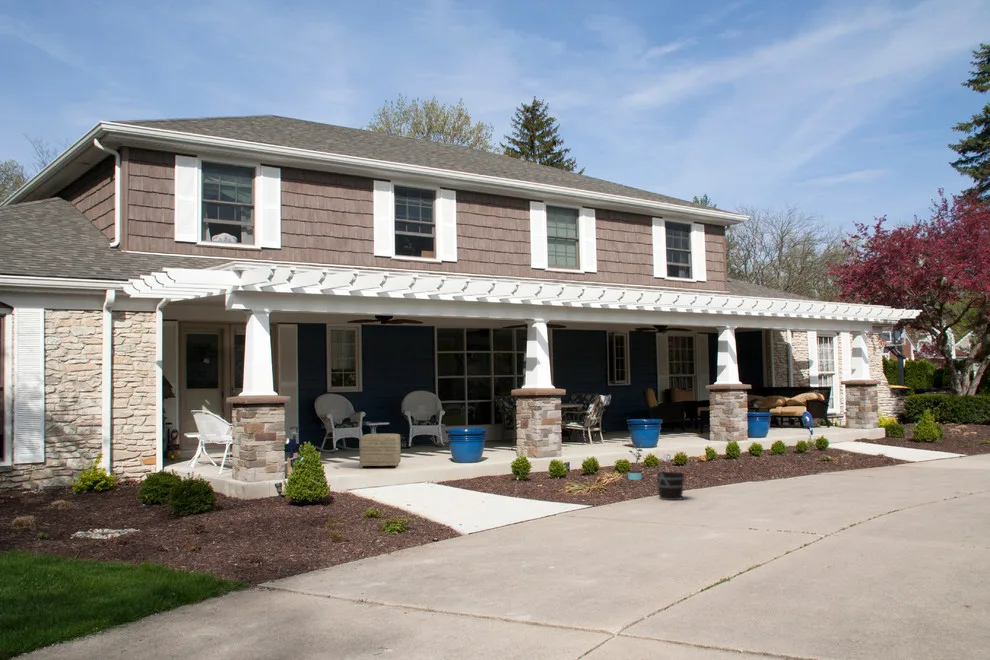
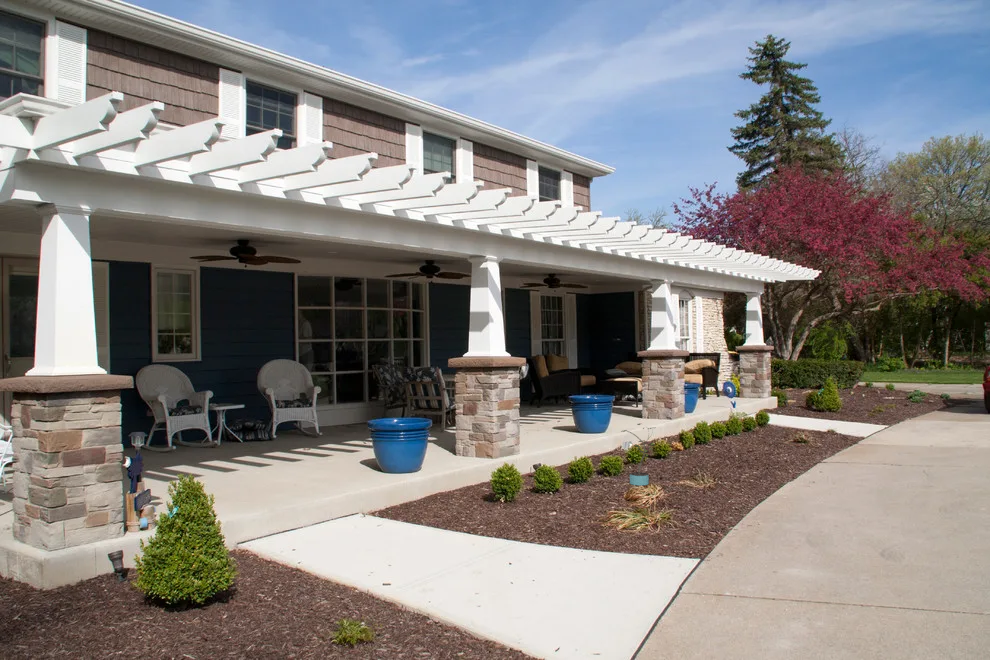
ottoman: present [359,433,401,468] -> none [240,430,305,491]
bucket: present [657,472,684,500] -> none [739,482,783,529]

